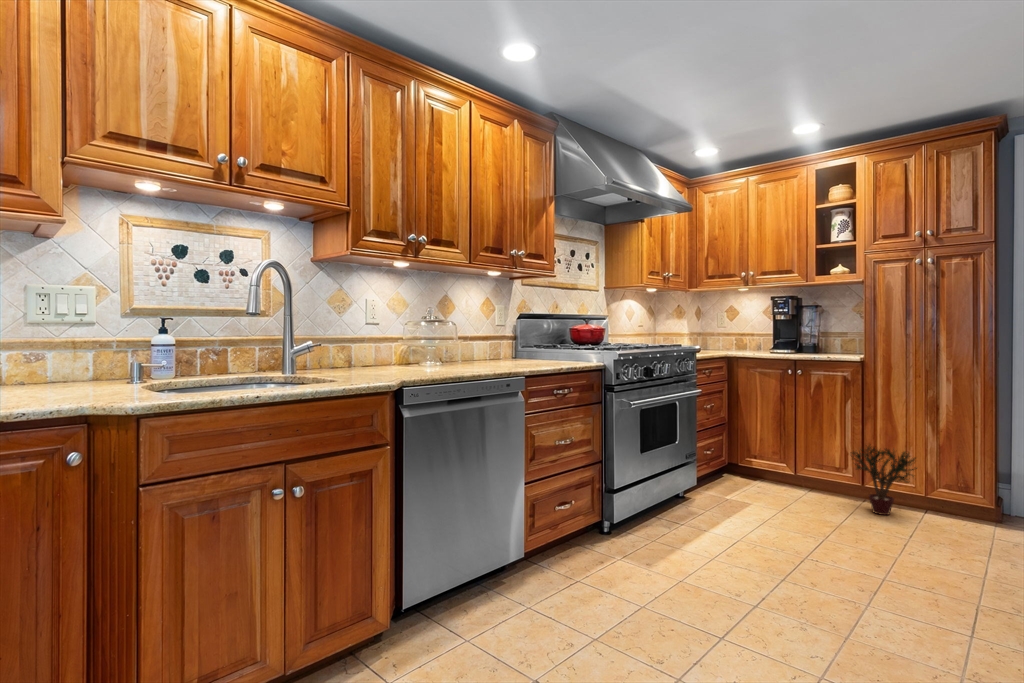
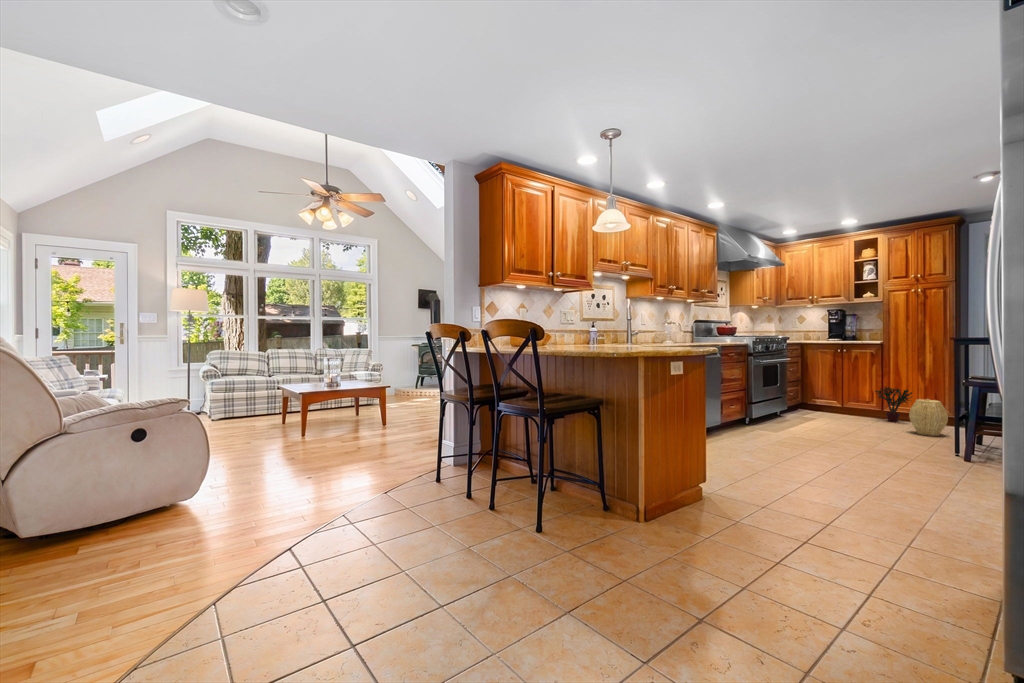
woven basket: none [917,486,994,569] -> present [909,399,948,436]

